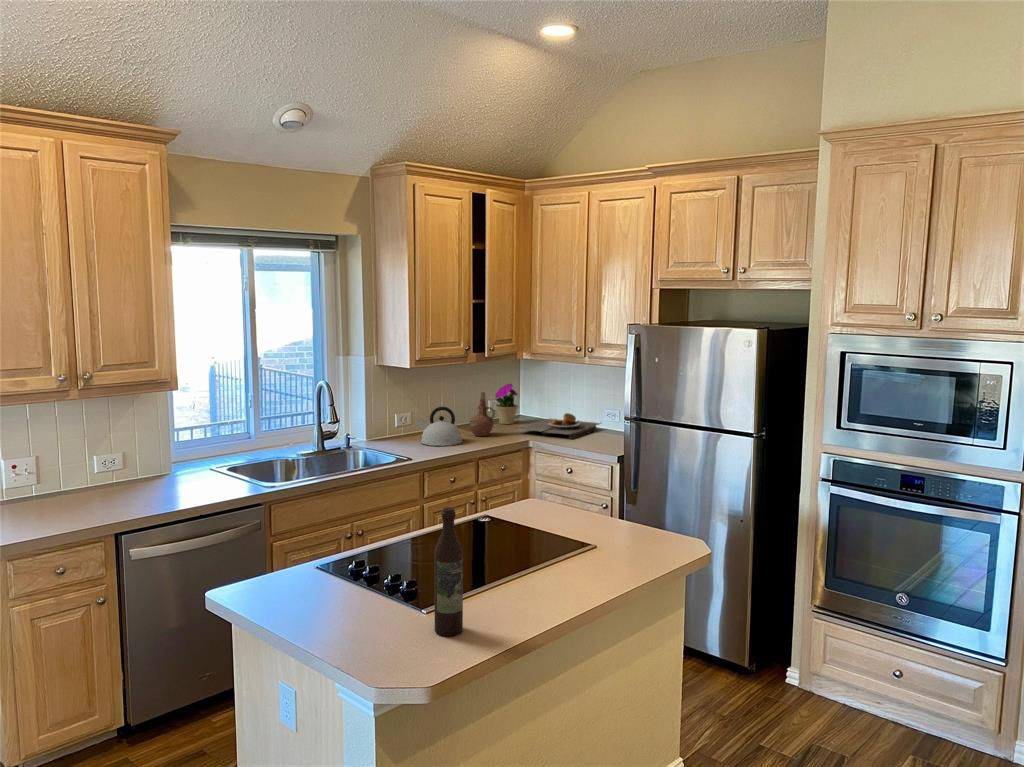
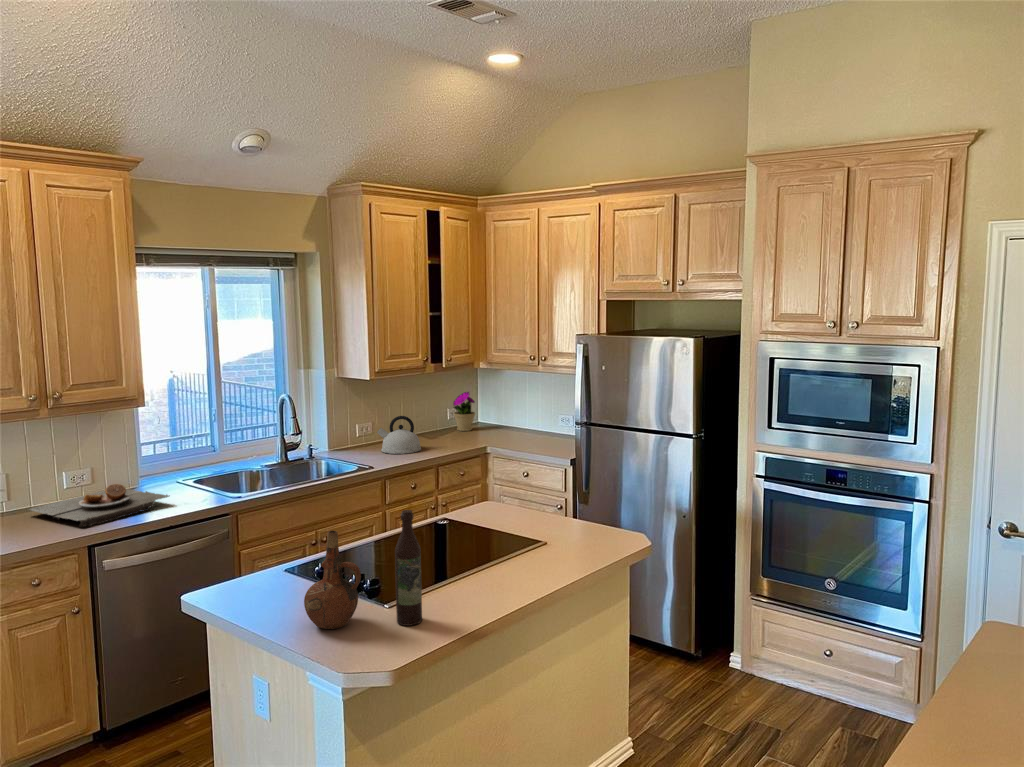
ceramic pitcher: present [469,392,495,436] -> present [304,531,361,629]
plate: present [518,413,600,439] -> present [30,484,170,527]

